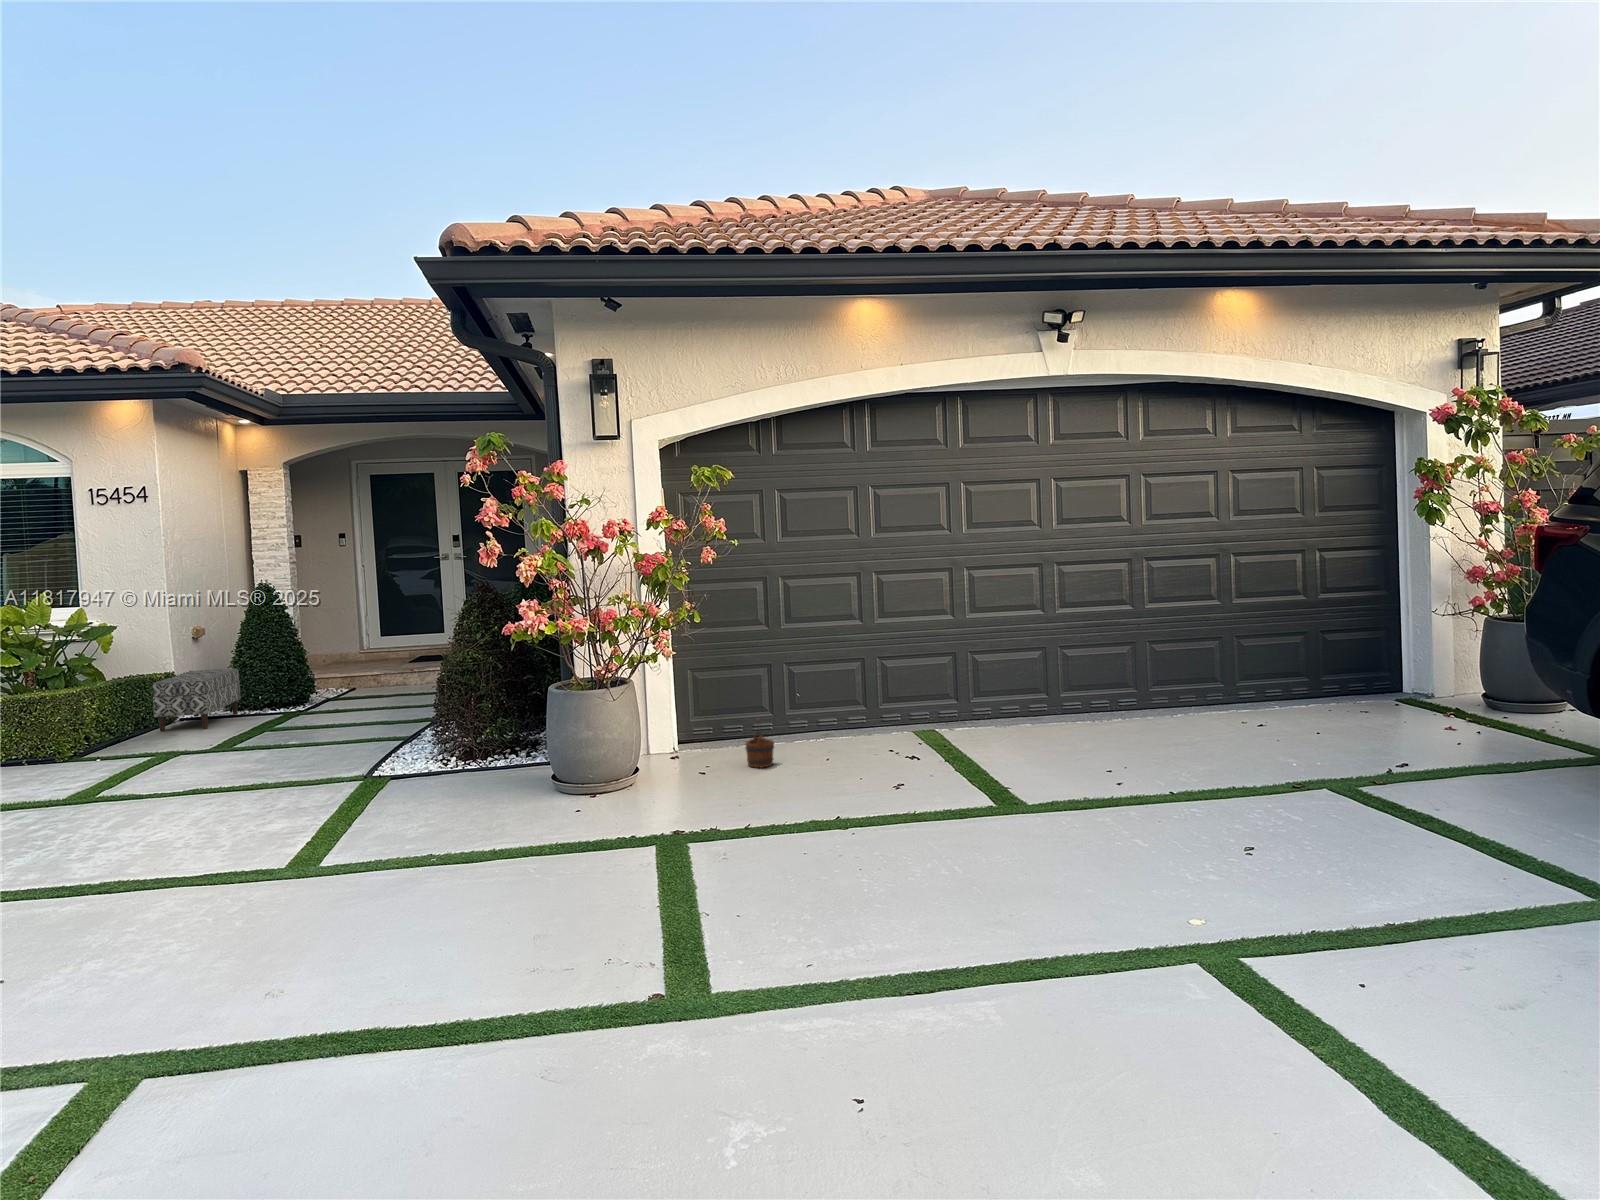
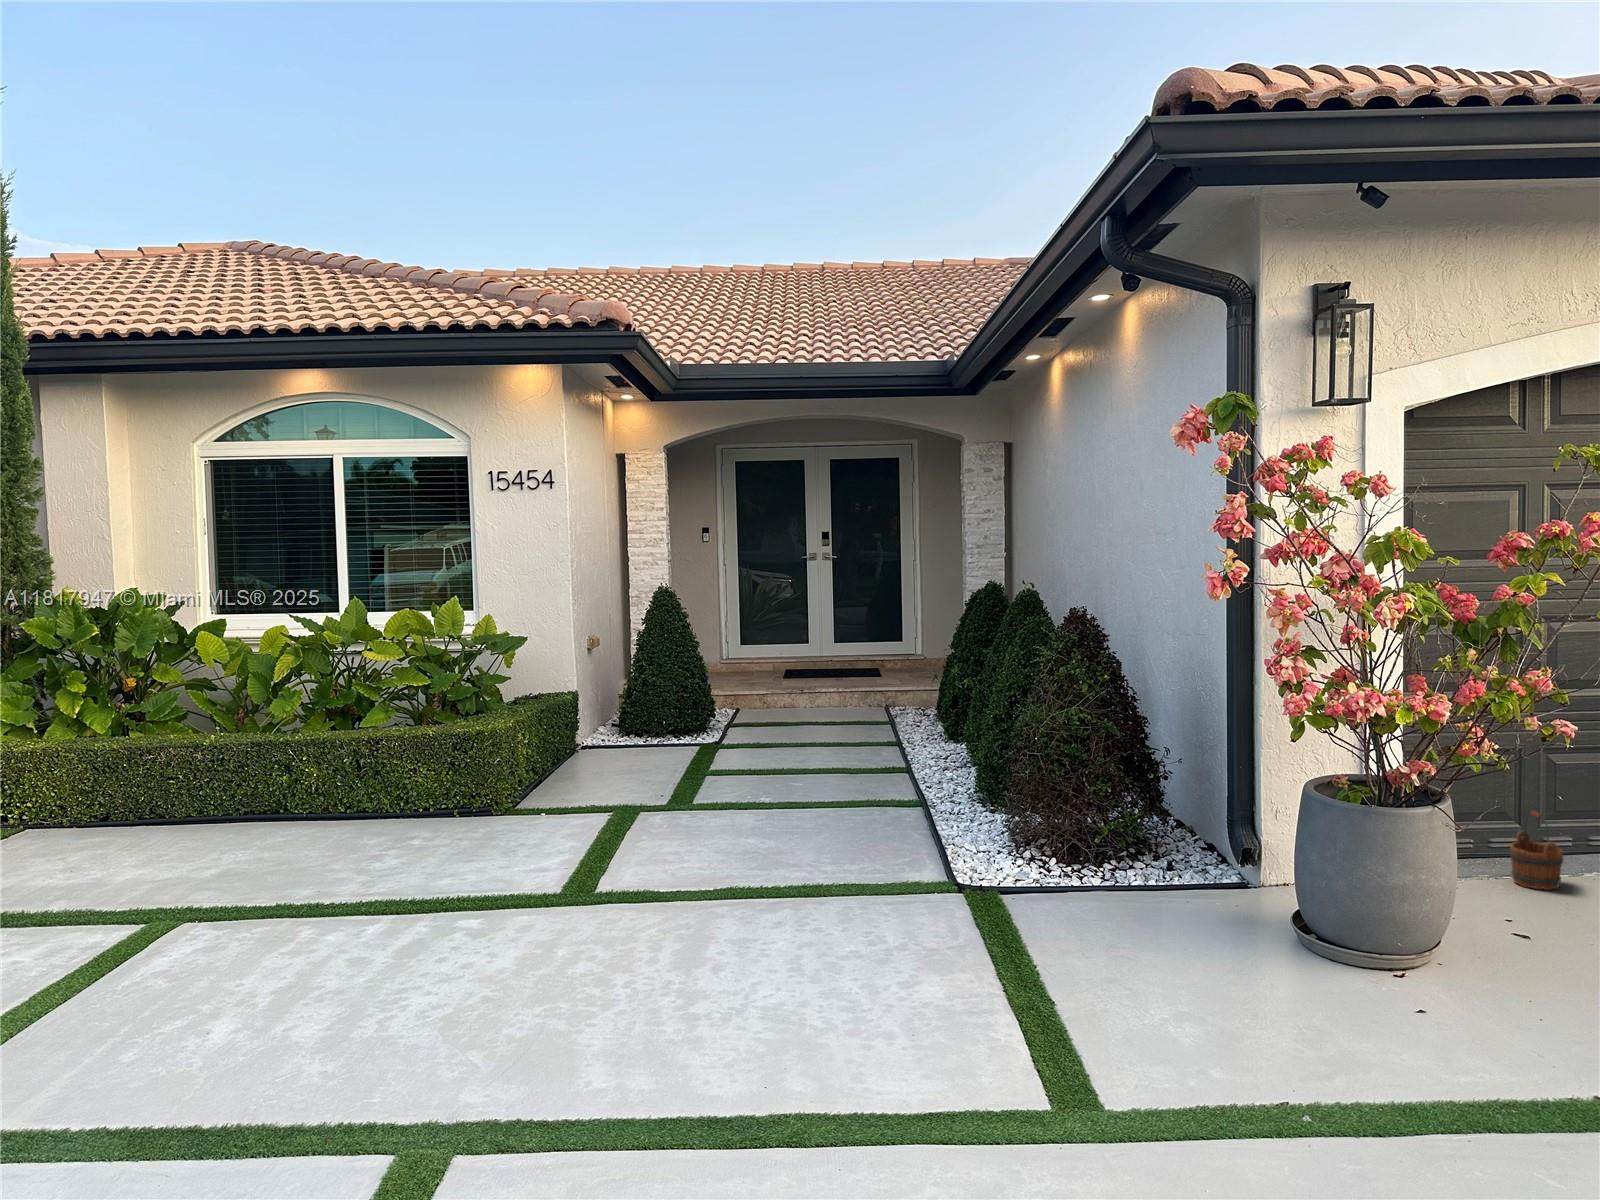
bench: present [153,668,241,732] -> none [565,689,643,768]

